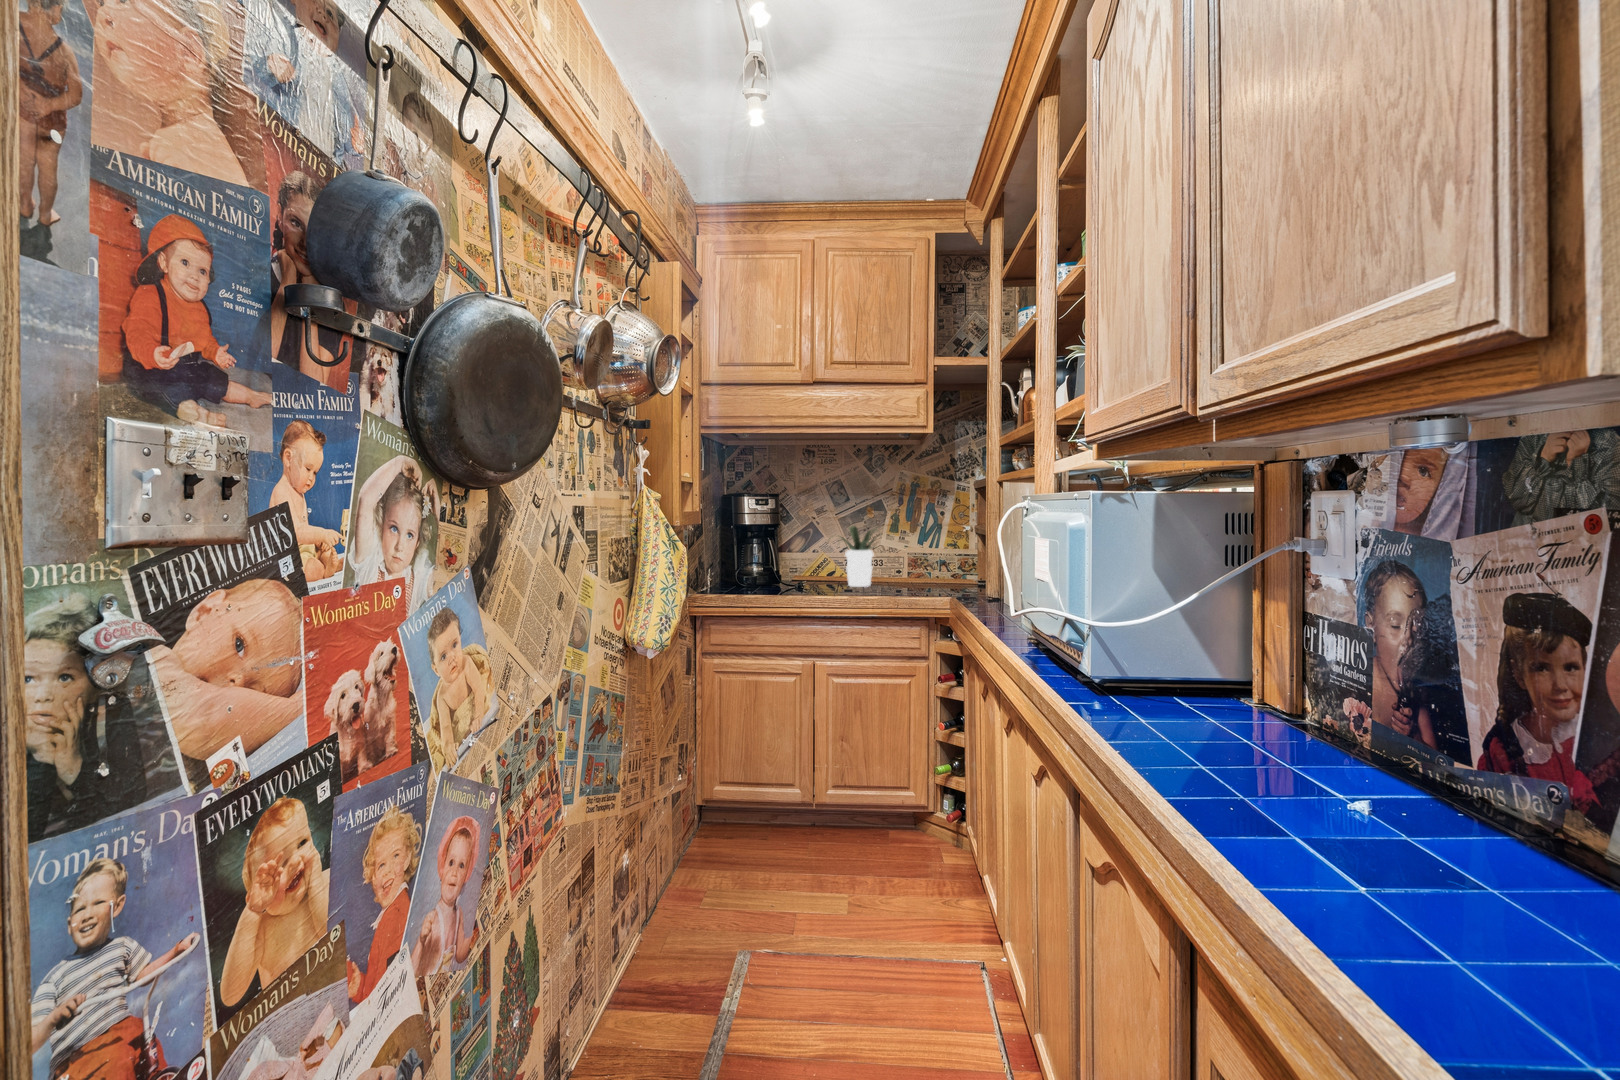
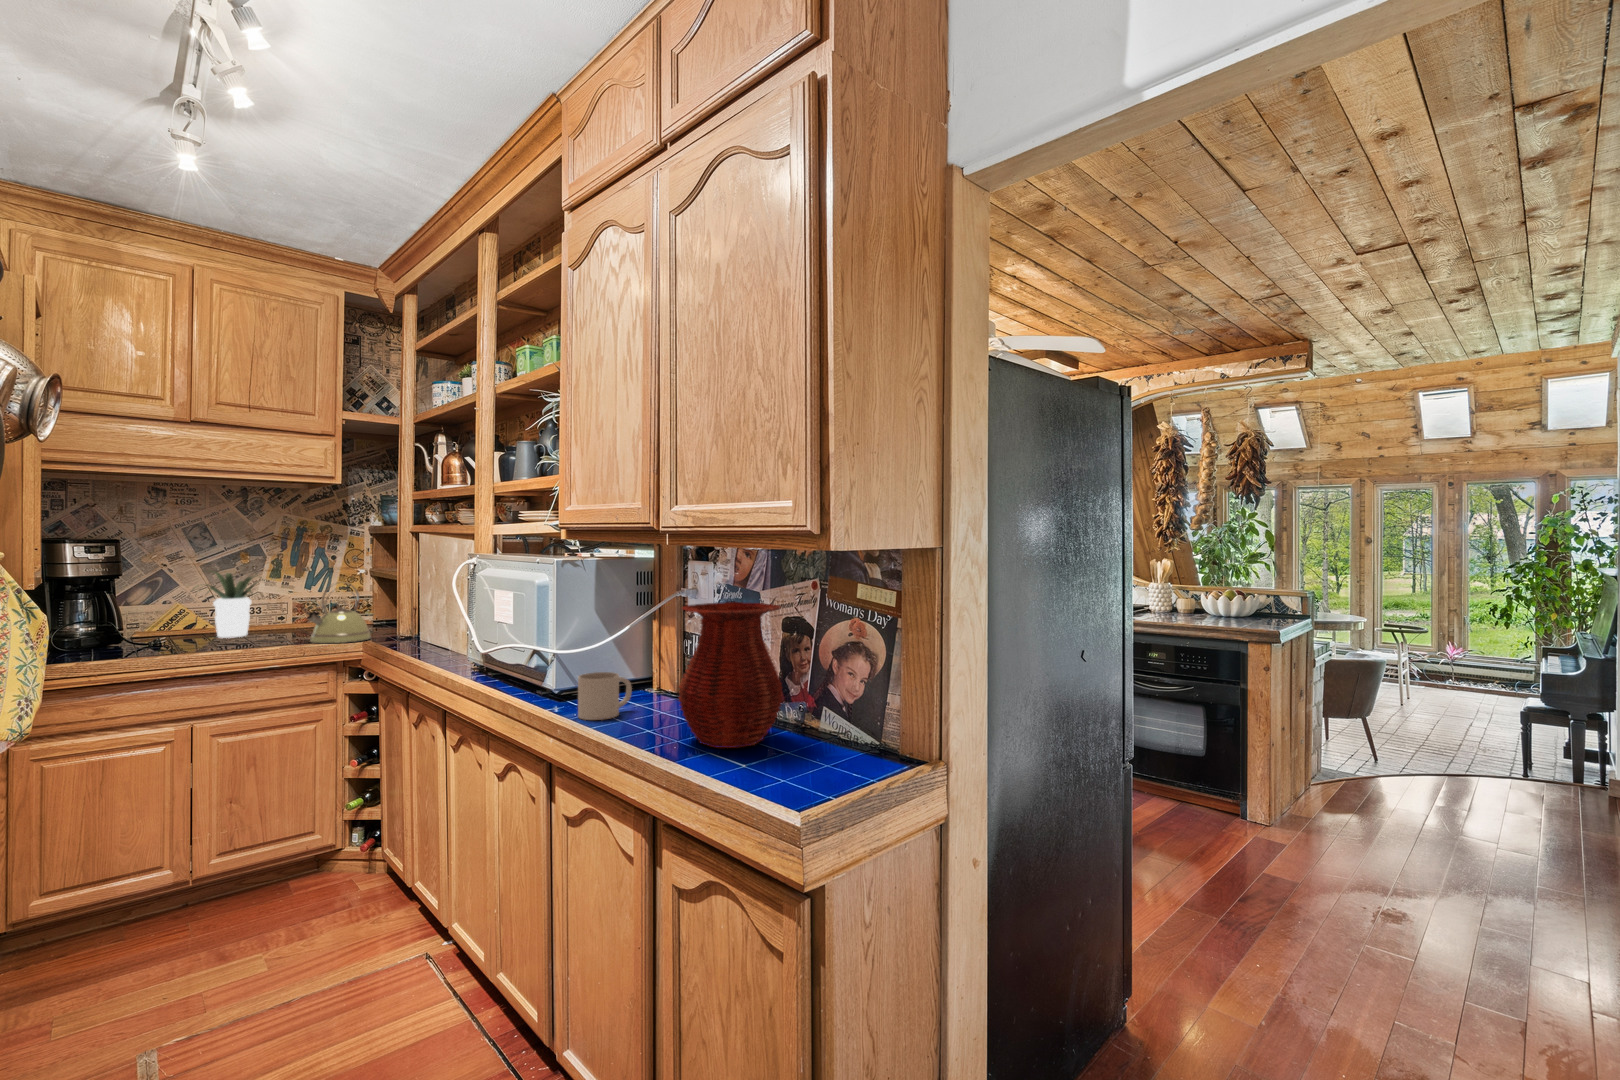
kettle: none [905,536,965,599] -> present [306,582,371,643]
vase: none [1237,555,1485,844] -> present [679,602,782,748]
mug: none [1105,658,1196,732] -> present [578,672,632,720]

